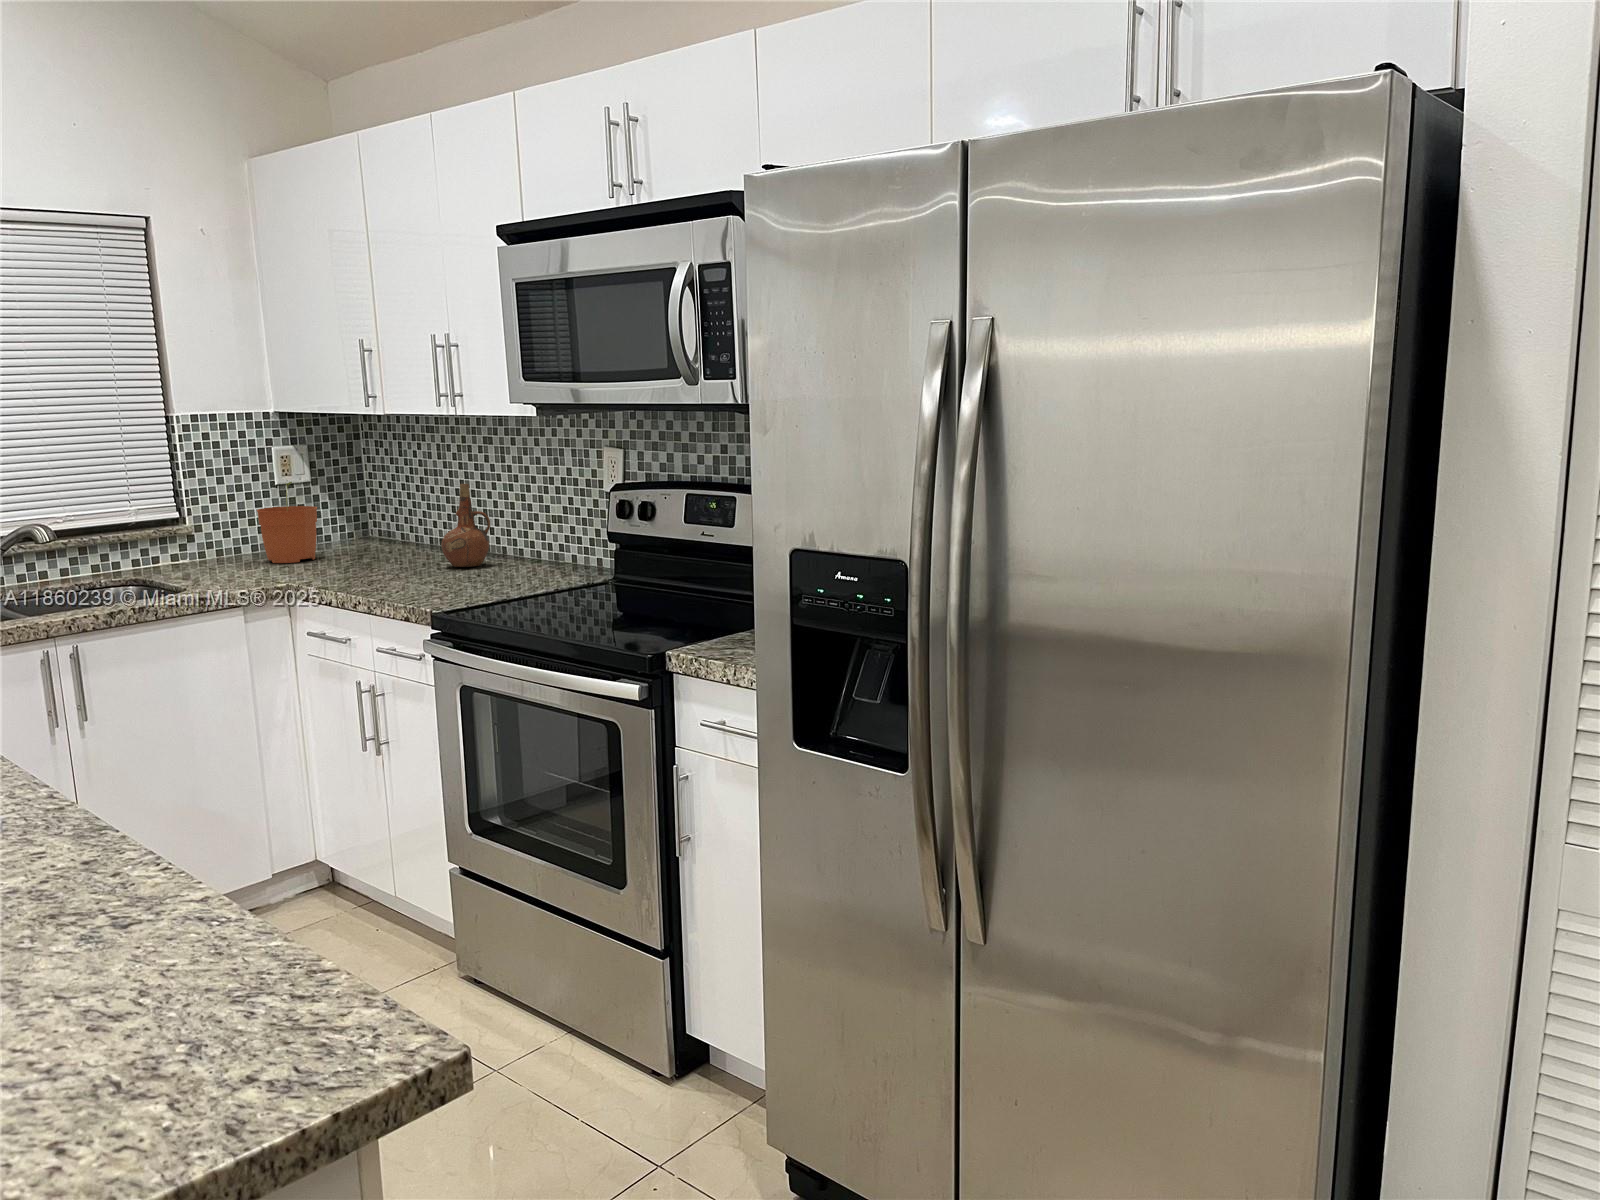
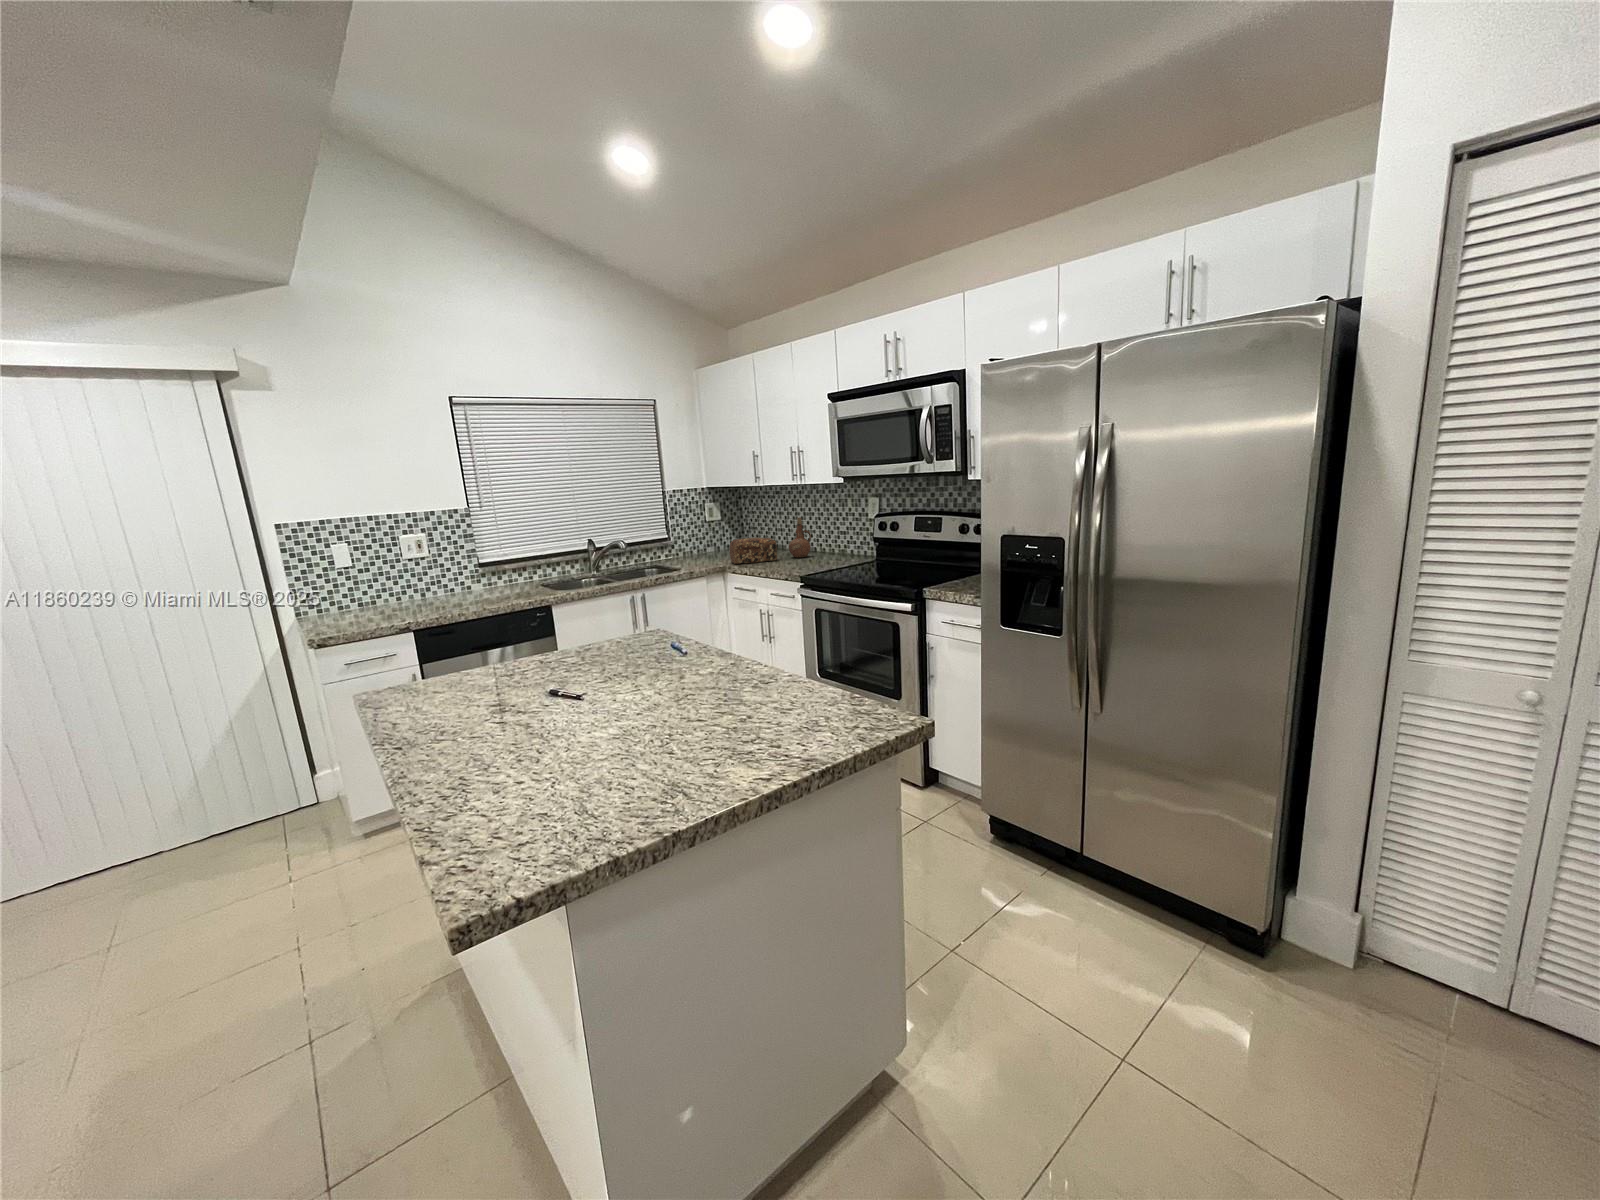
plant pot: present [257,482,317,563] -> none [701,520,727,558]
bread loaf: none [306,523,412,580] -> present [729,538,777,564]

